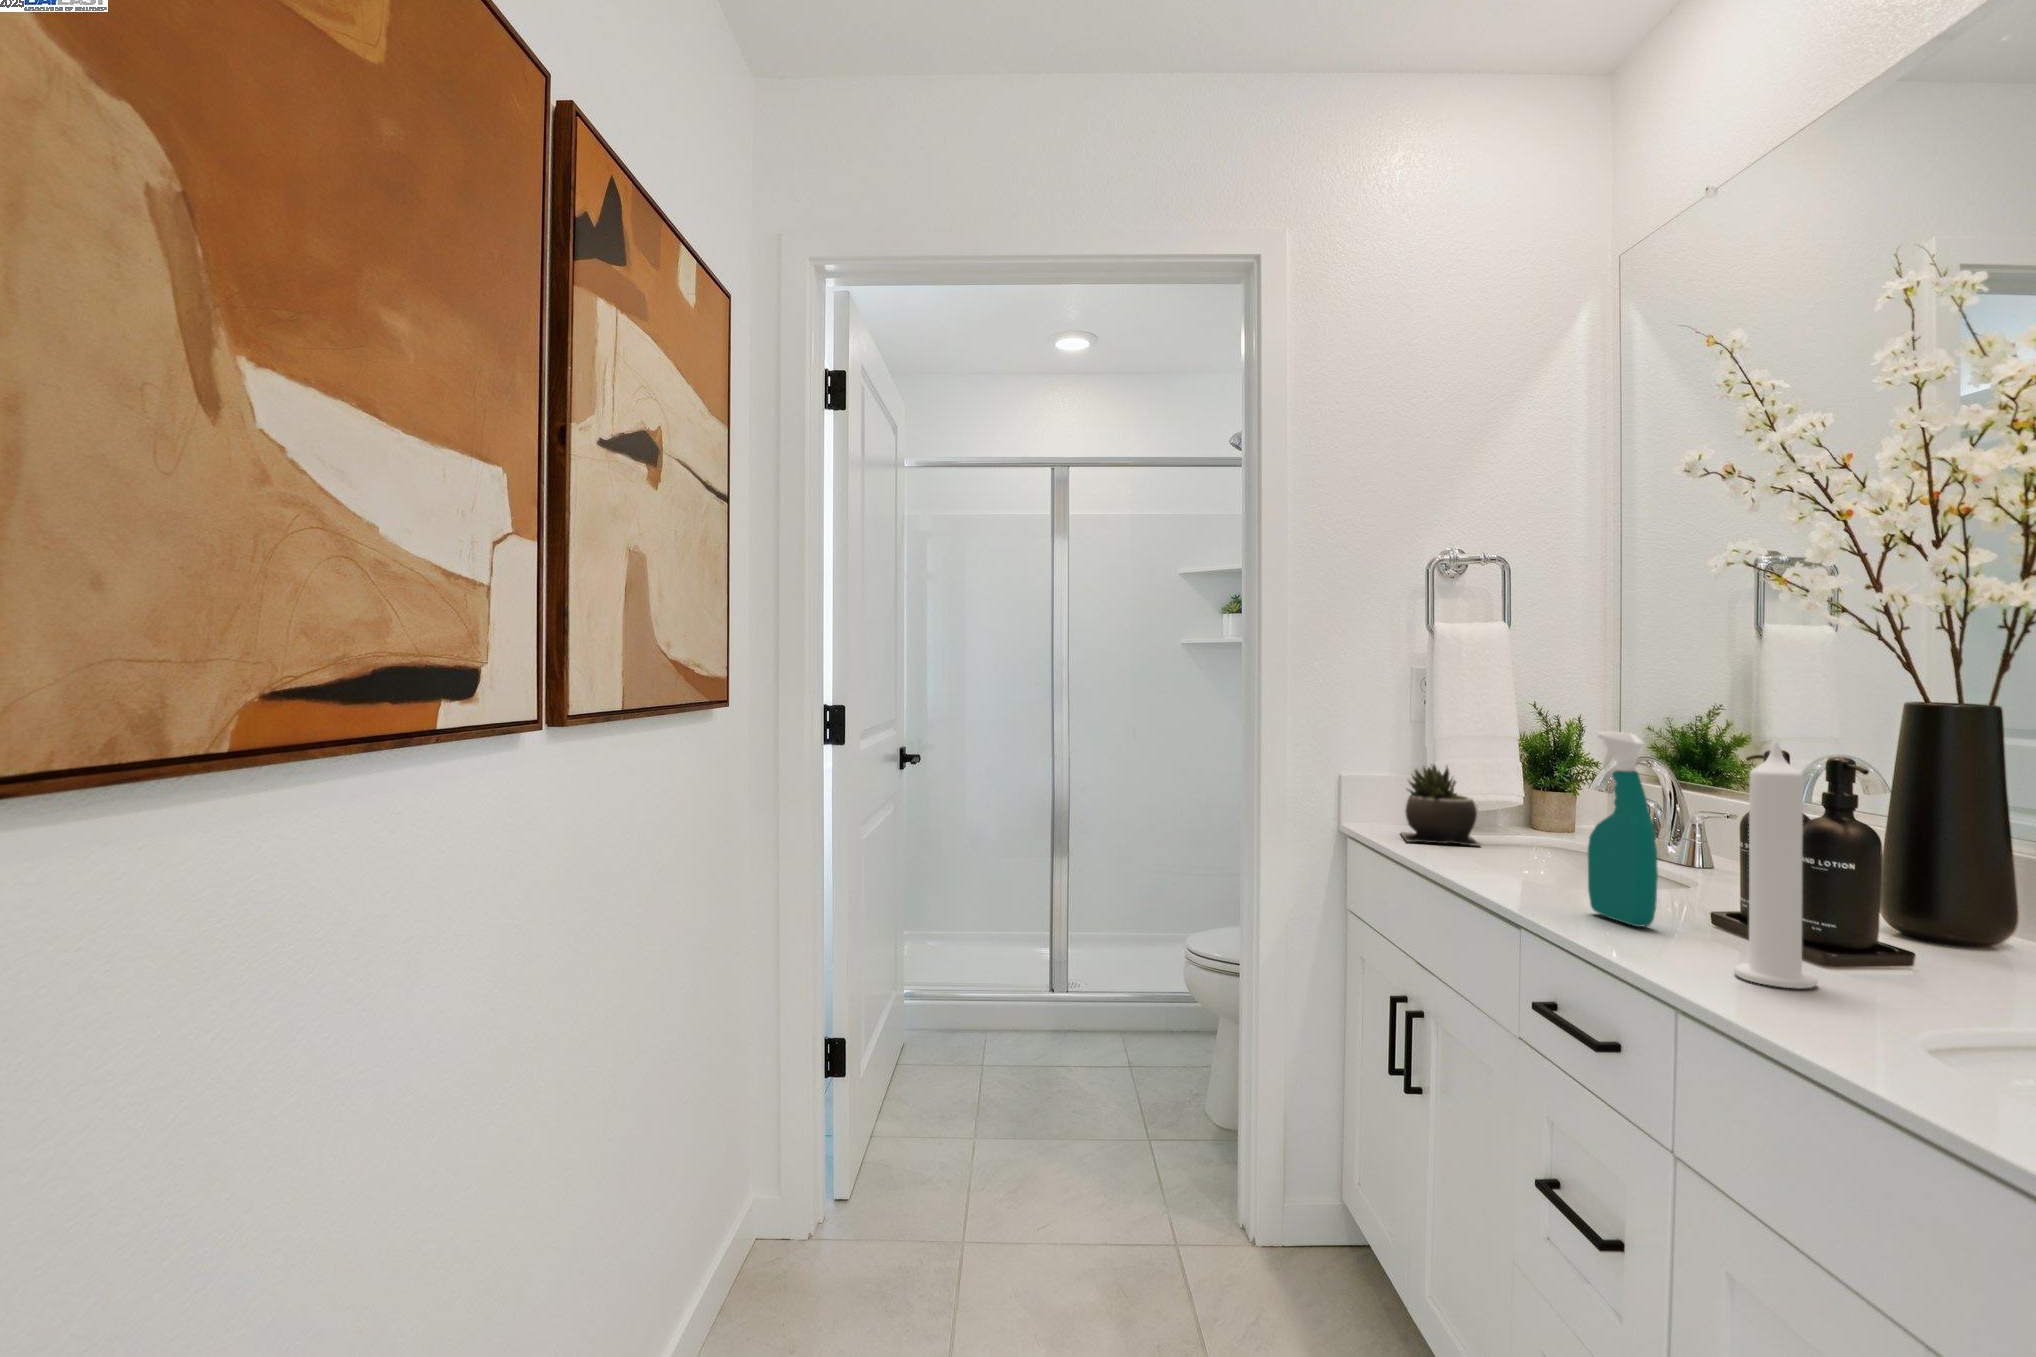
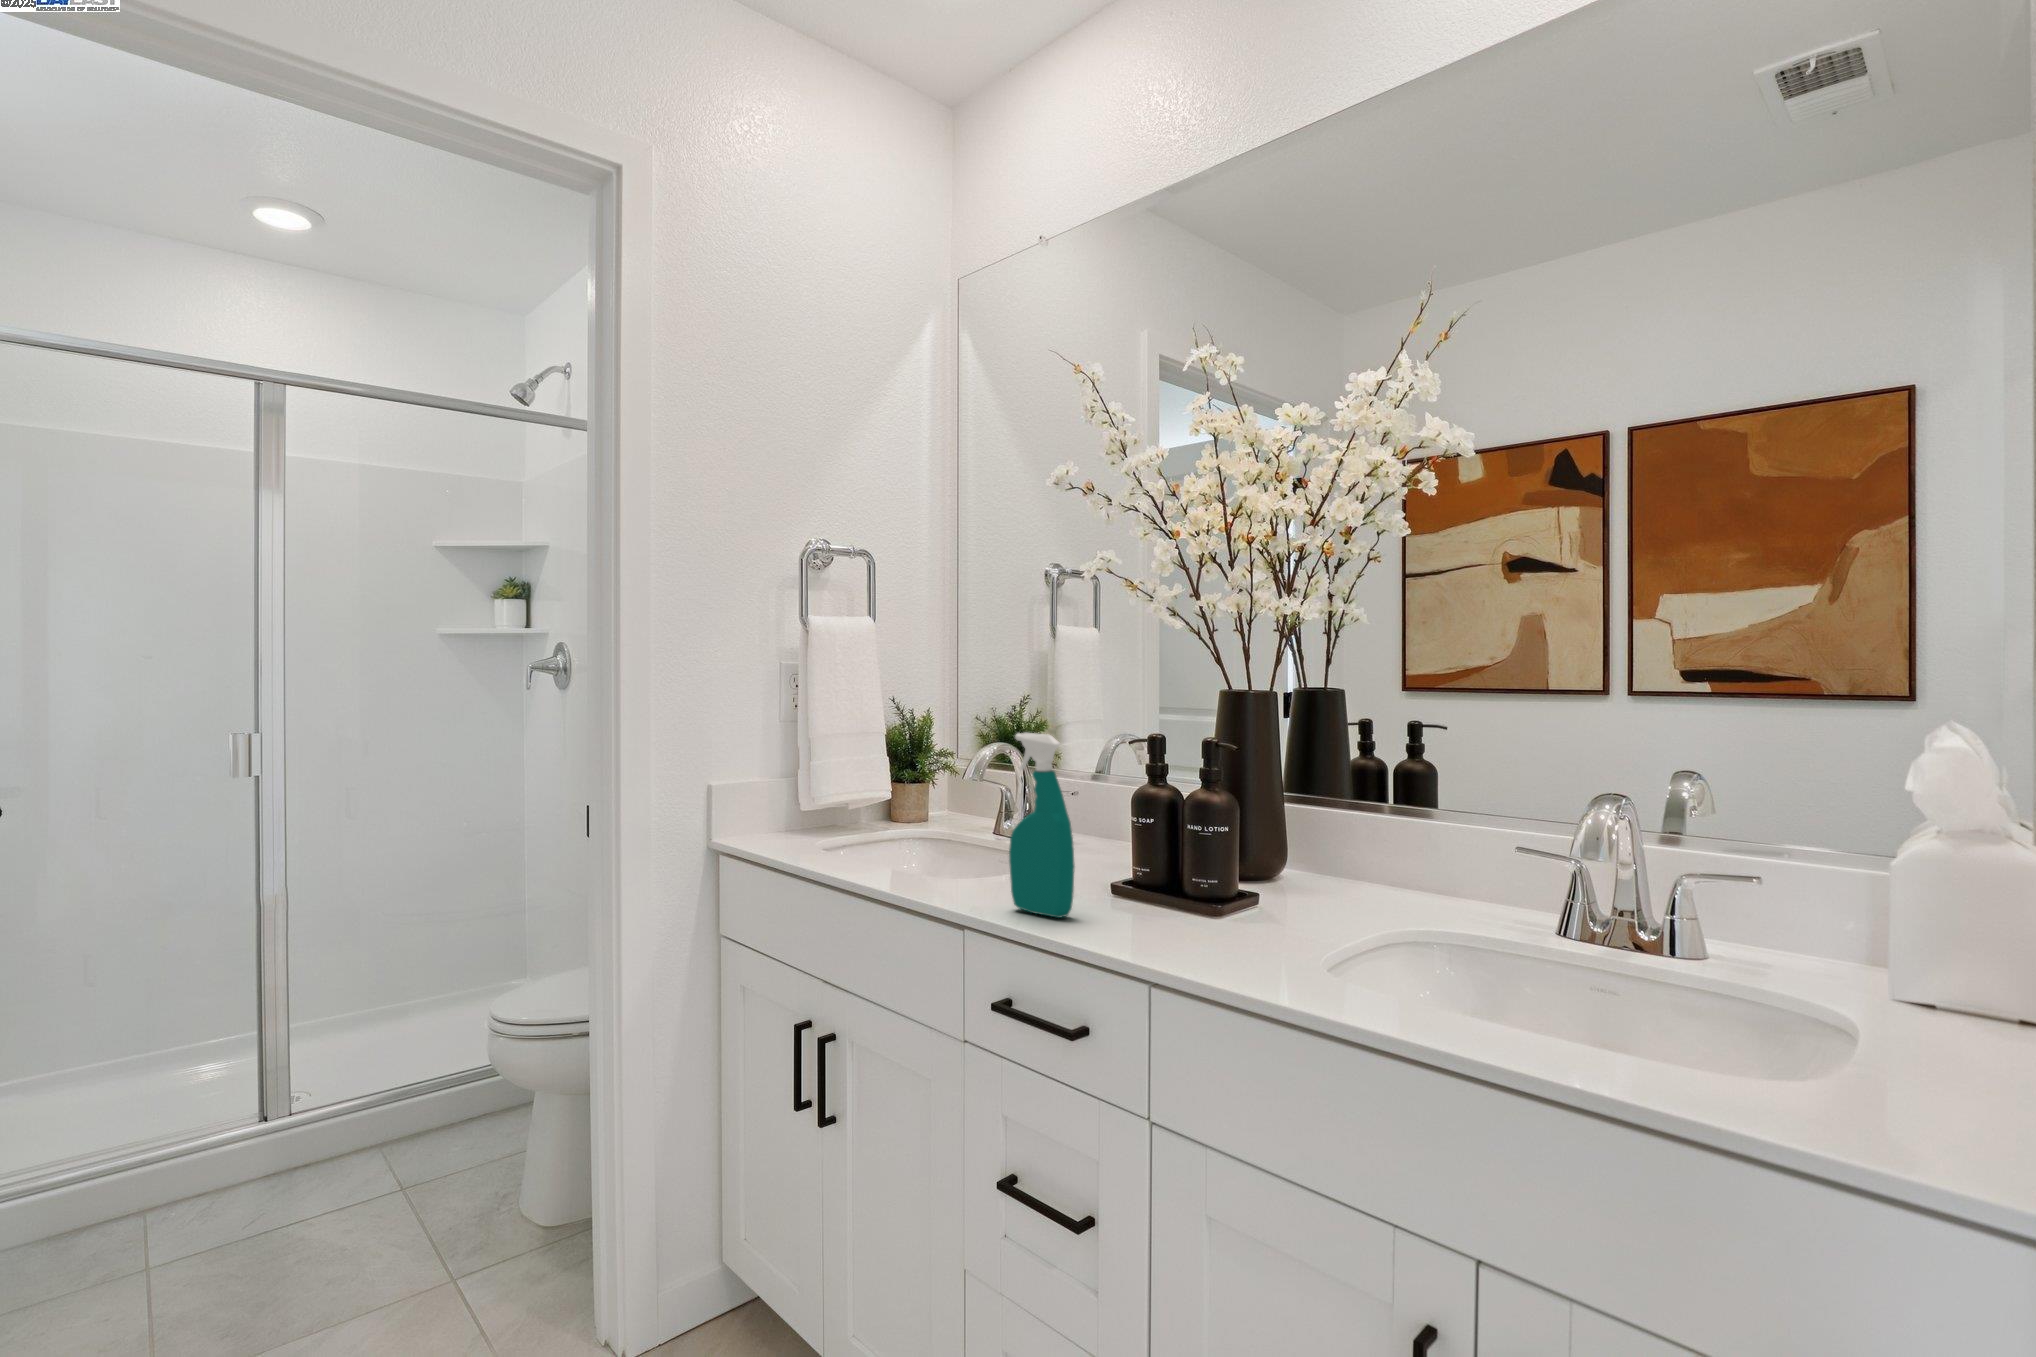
candle: present [1734,741,1818,988] -> none [1163,740,1224,960]
succulent plant: present [1401,765,1481,846] -> none [776,765,864,852]

